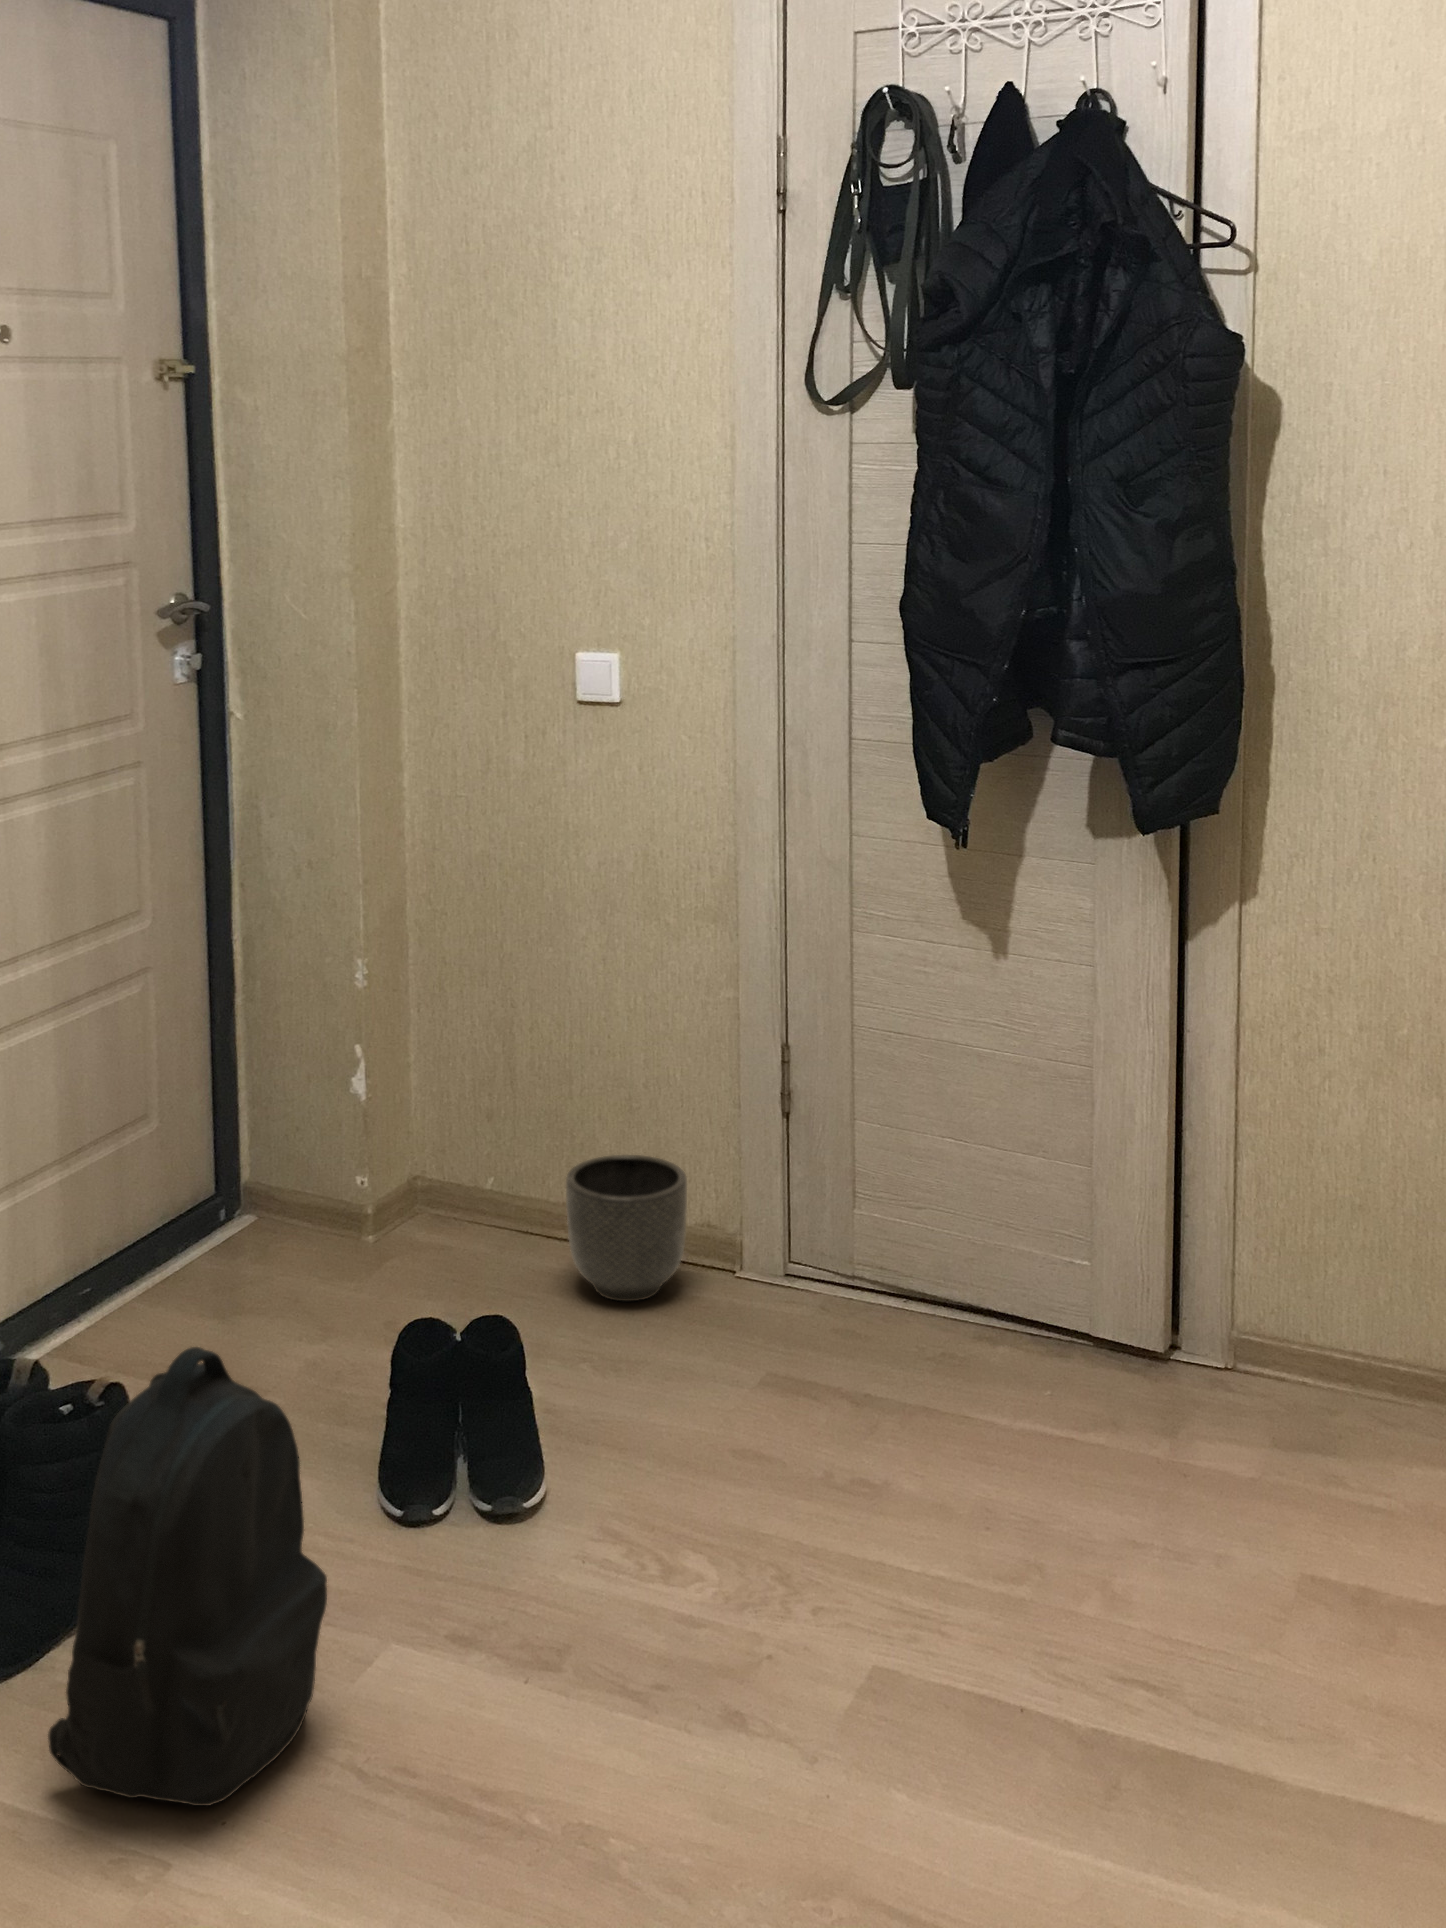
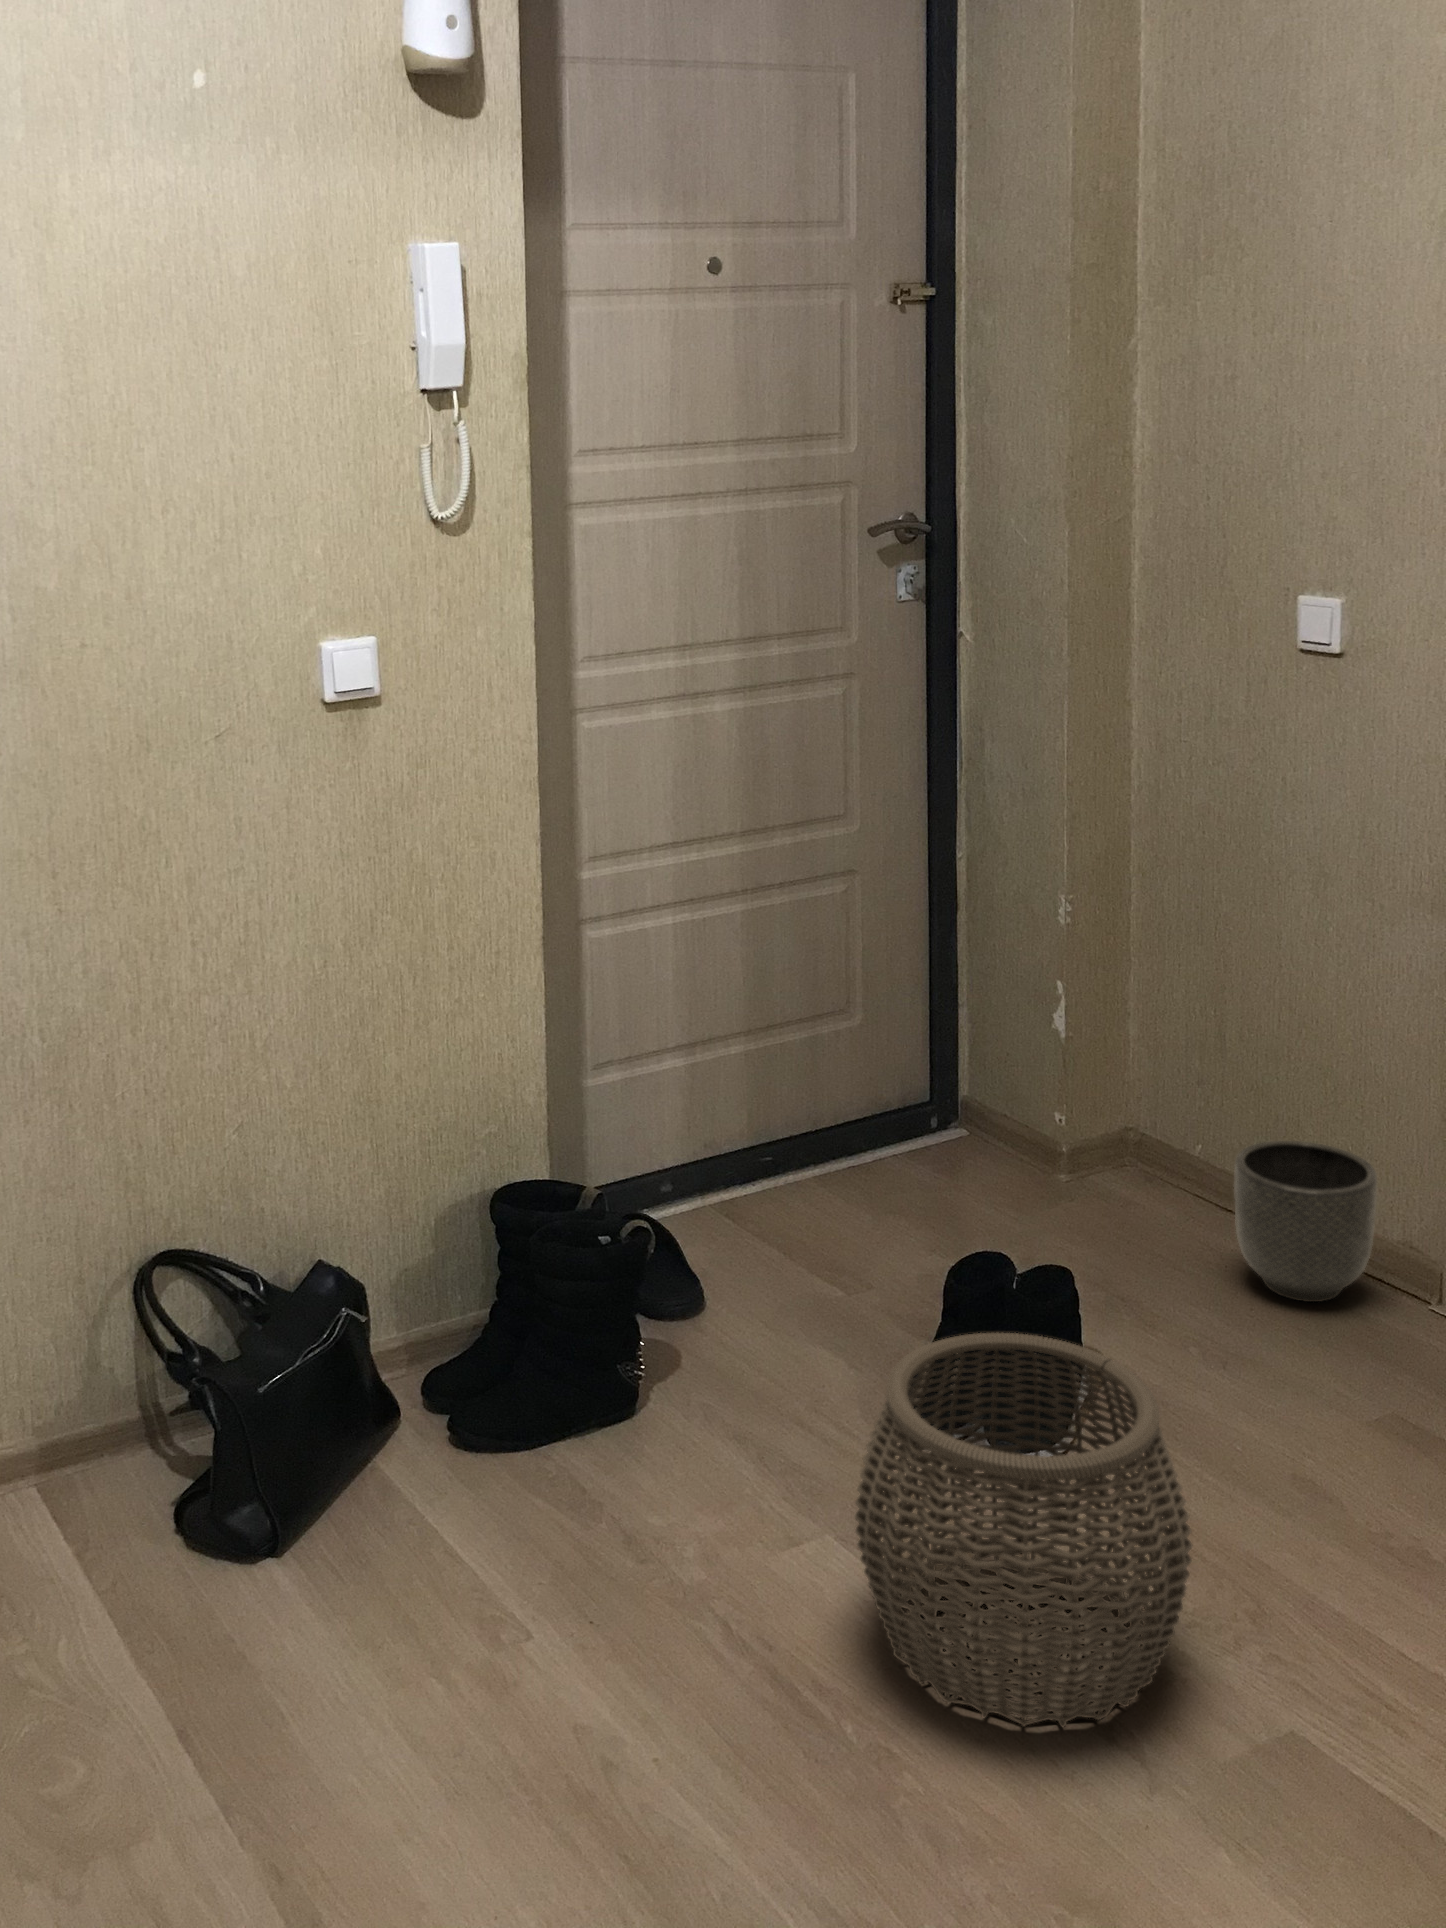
backpack: present [48,1347,327,1806] -> none [481,1202,735,1614]
woven basket: none [459,1375,772,1755] -> present [855,1333,1192,1727]

